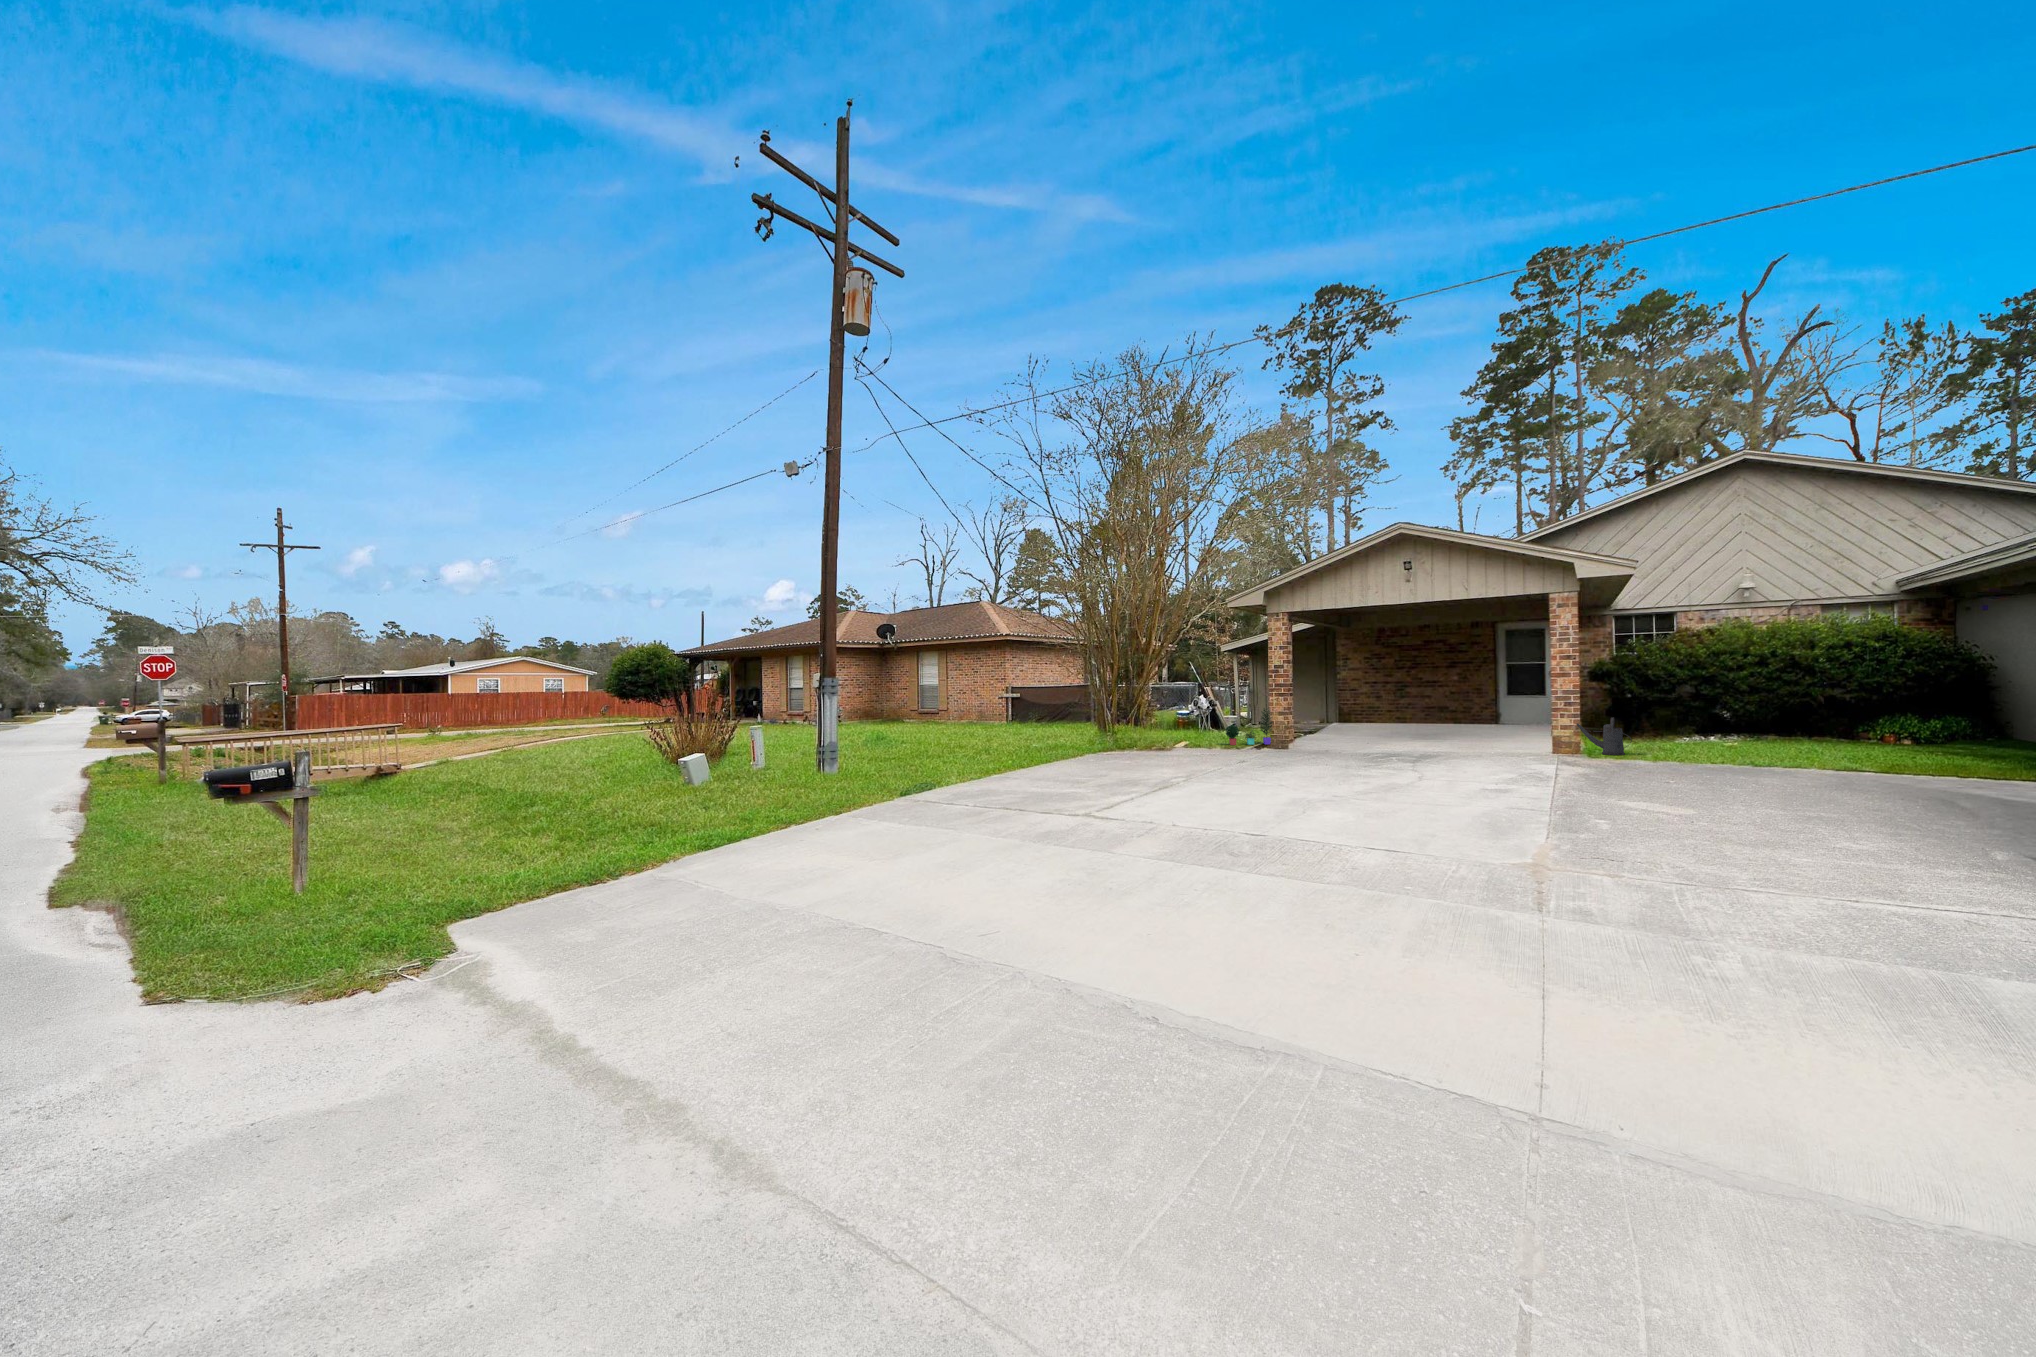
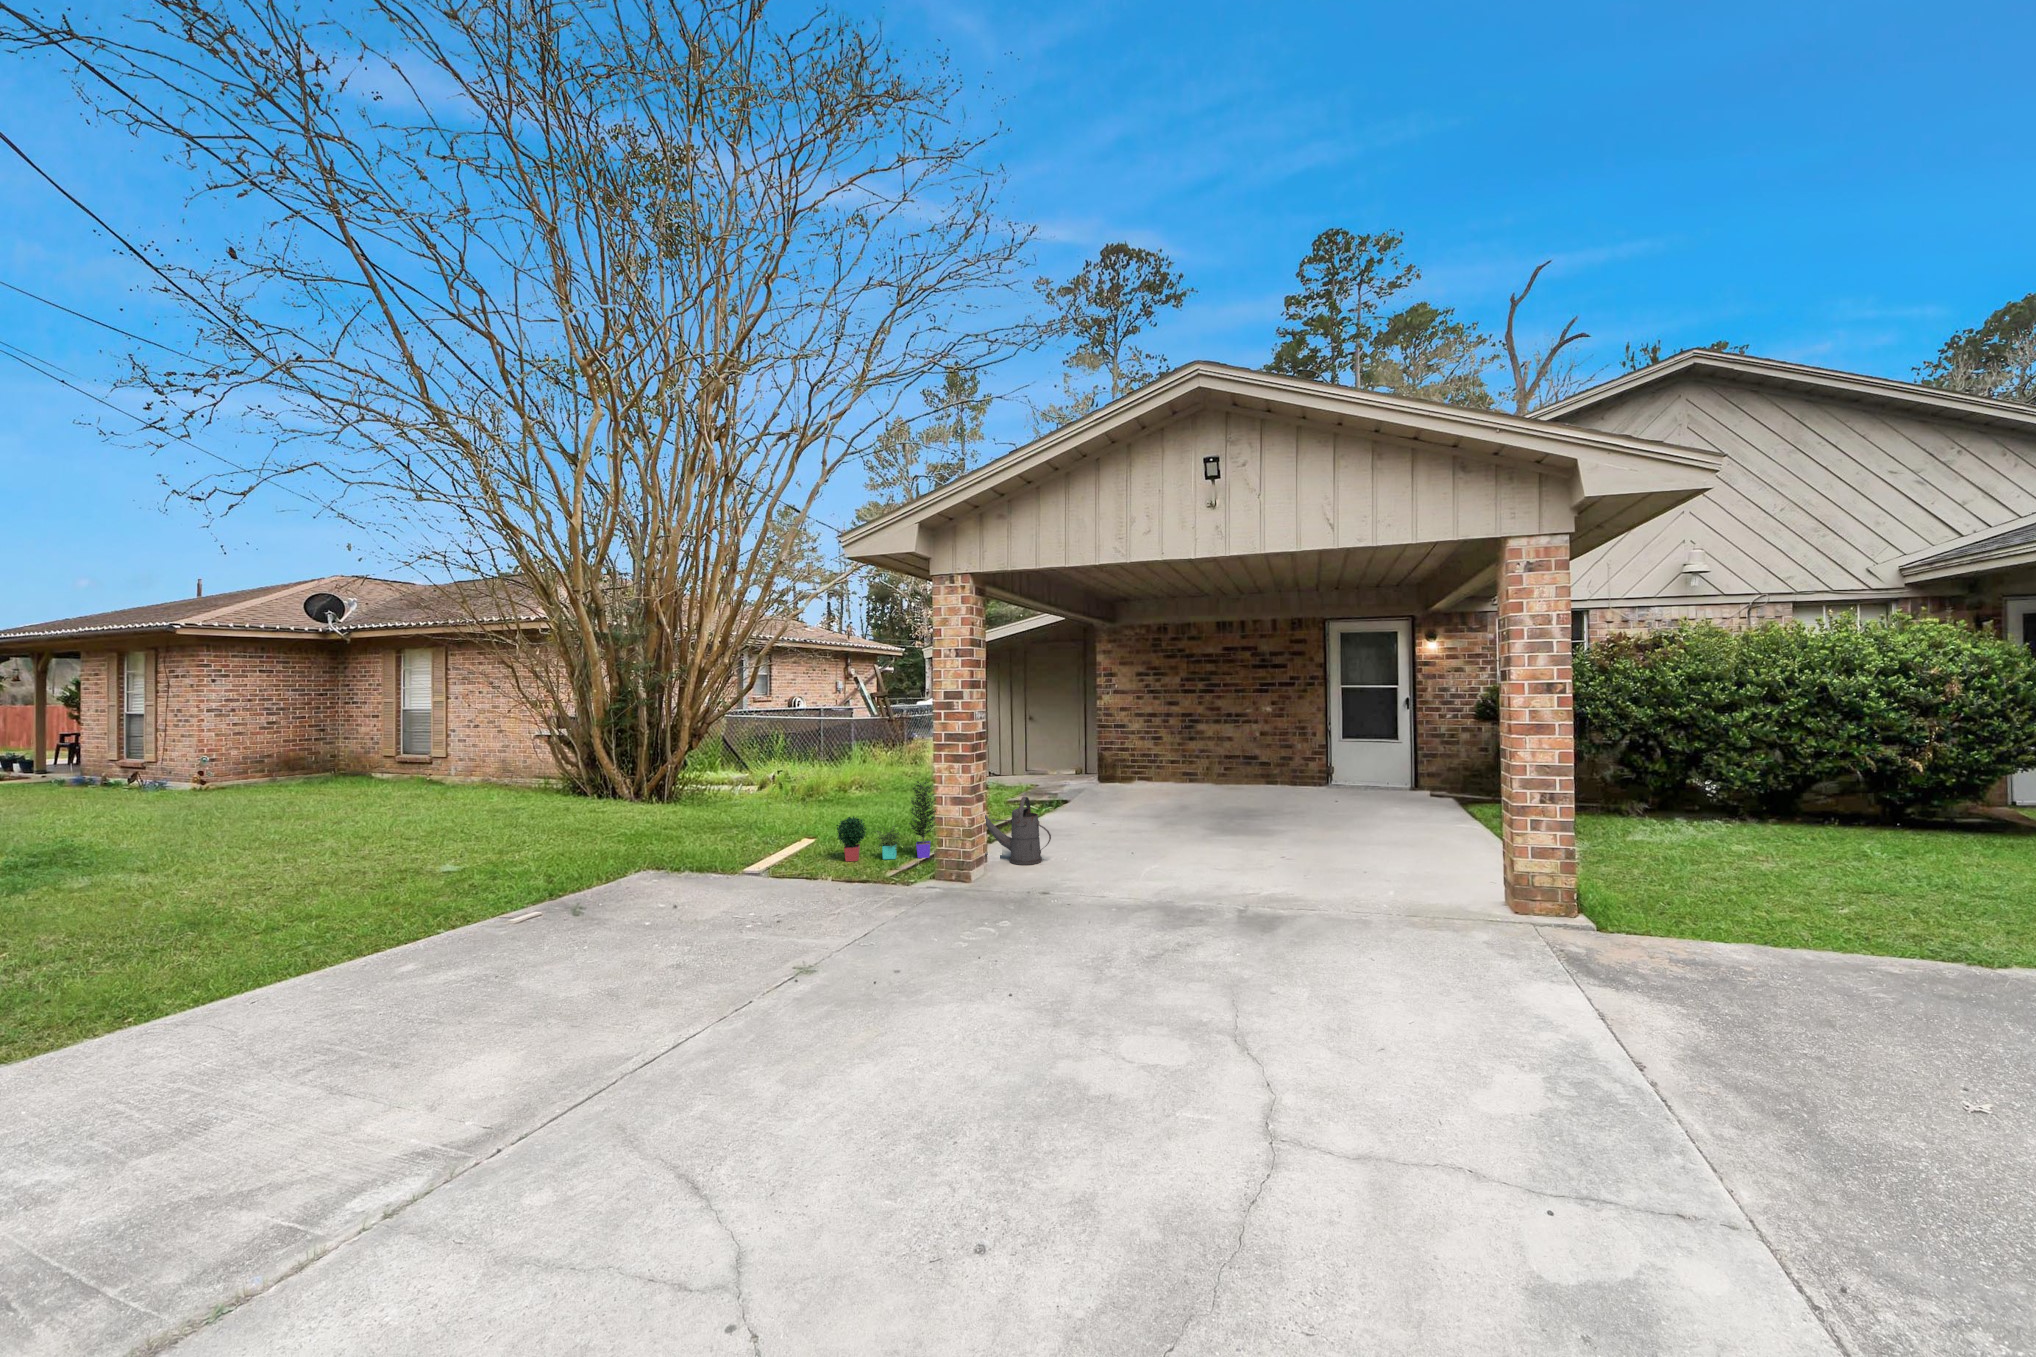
watering can: present [1577,718,1632,755] -> present [984,797,1051,865]

